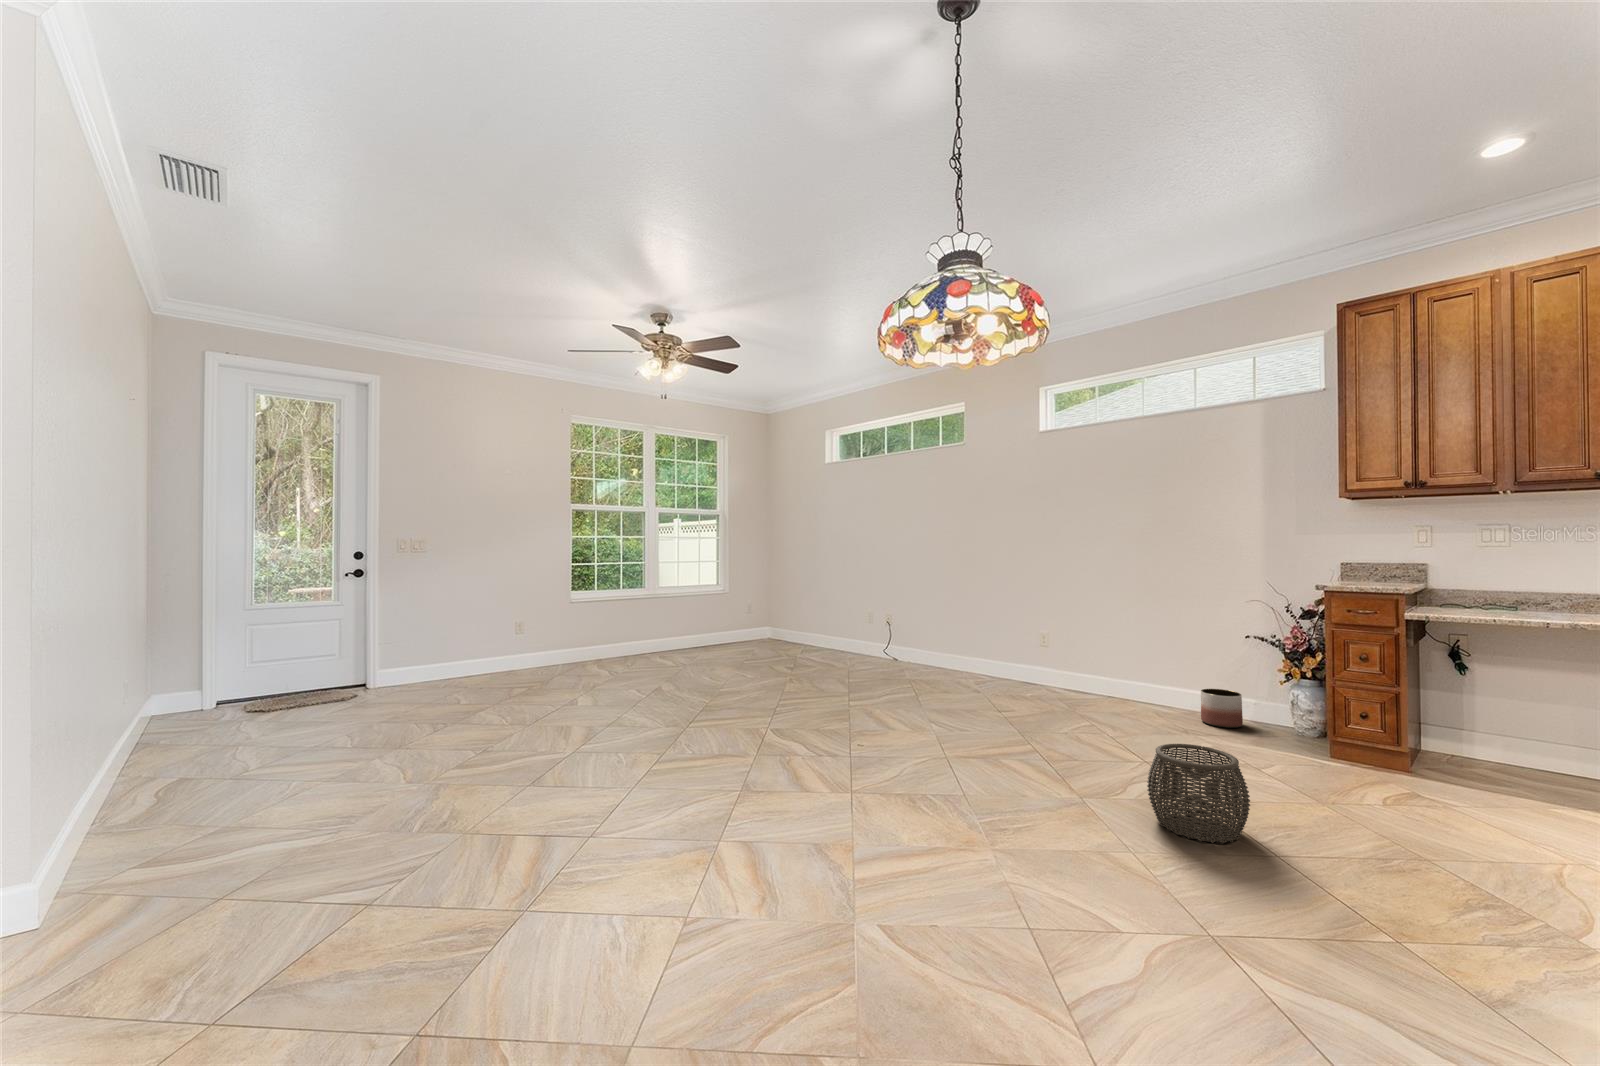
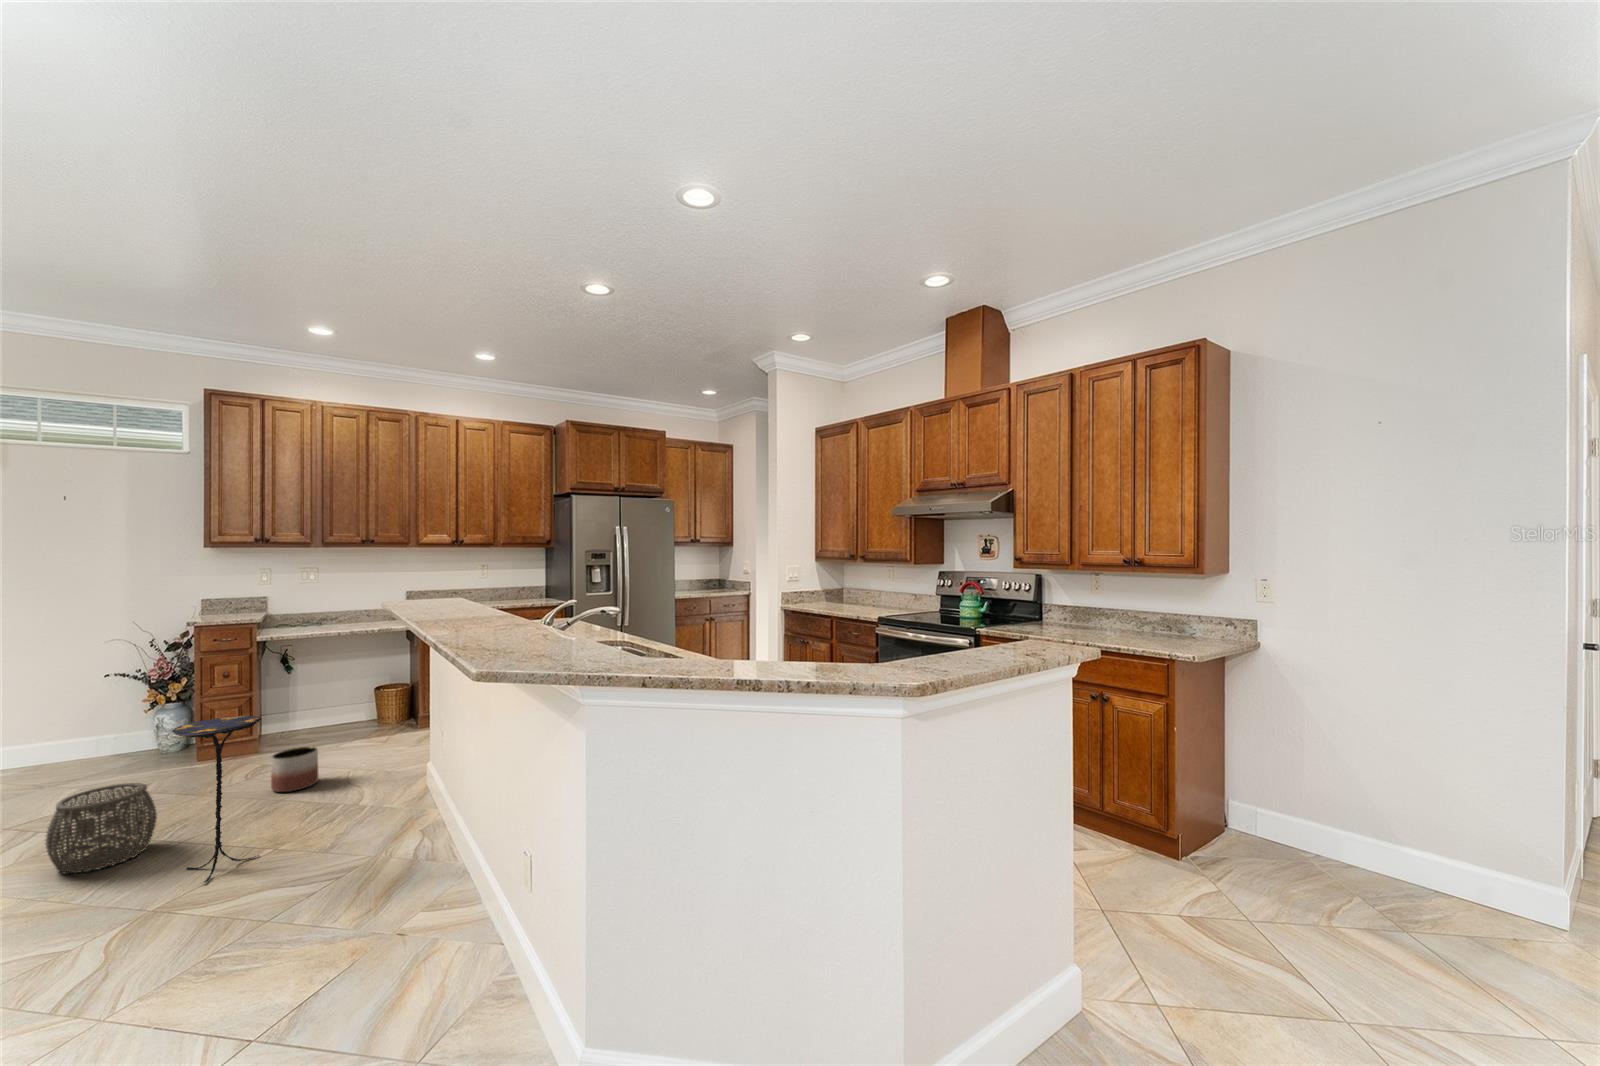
planter: present [1201,689,1243,728] -> present [271,747,318,792]
side table: none [1242,697,1368,939] -> present [172,716,261,882]

